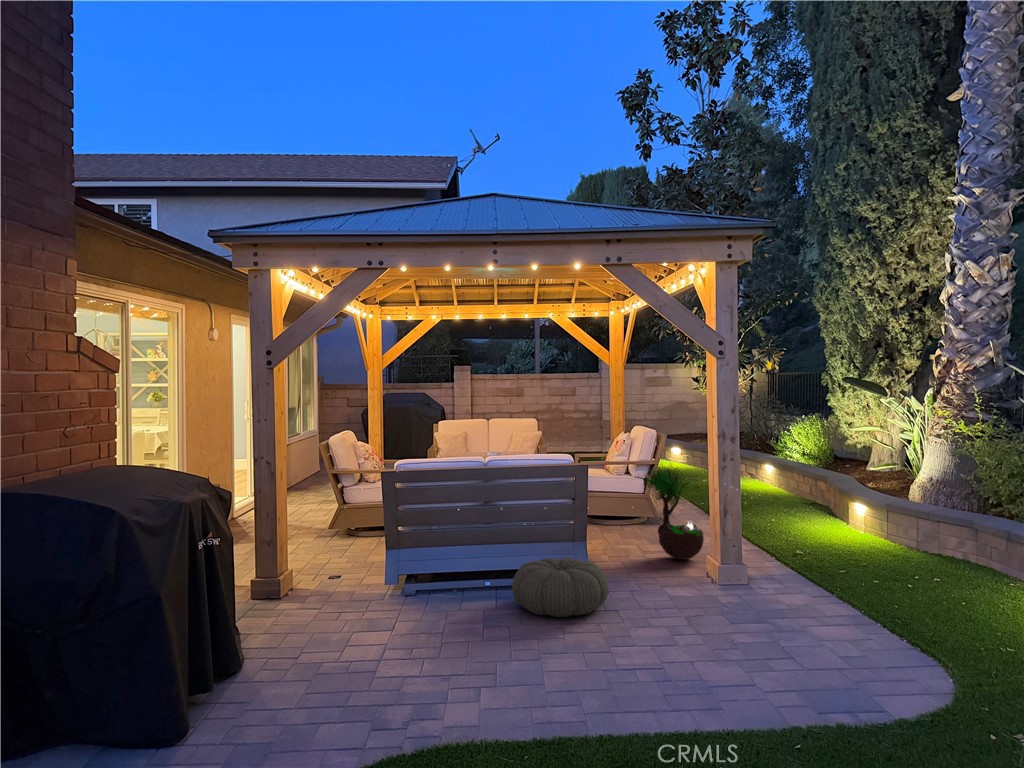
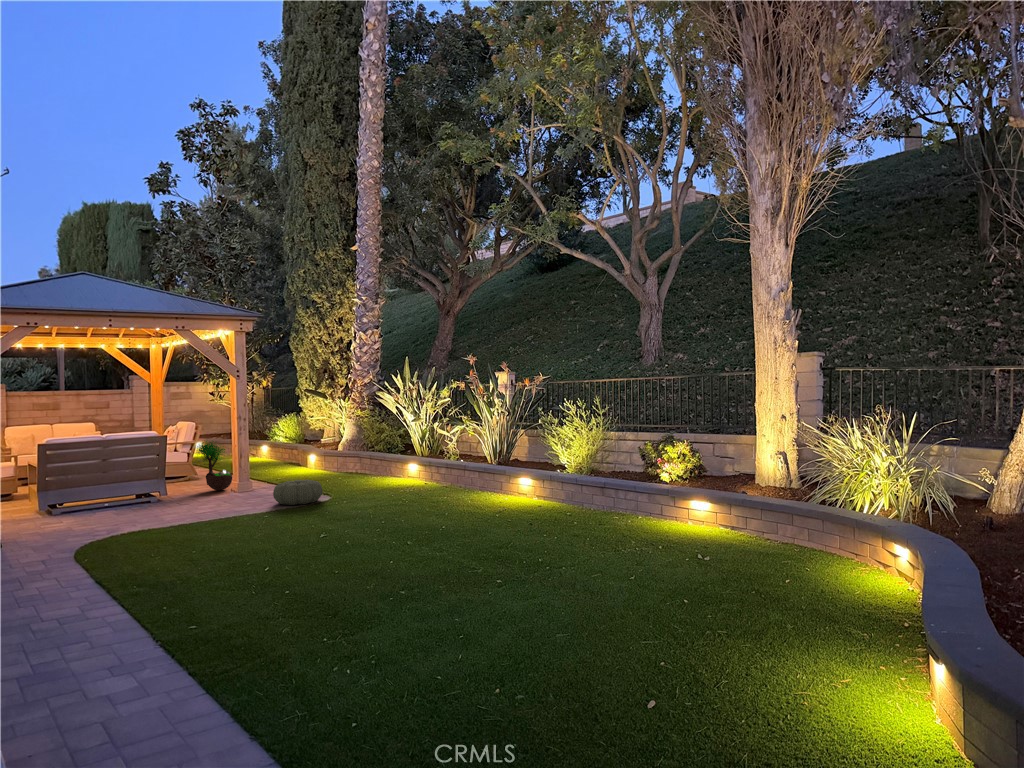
pouf: present [512,558,609,617] -> present [273,480,322,505]

